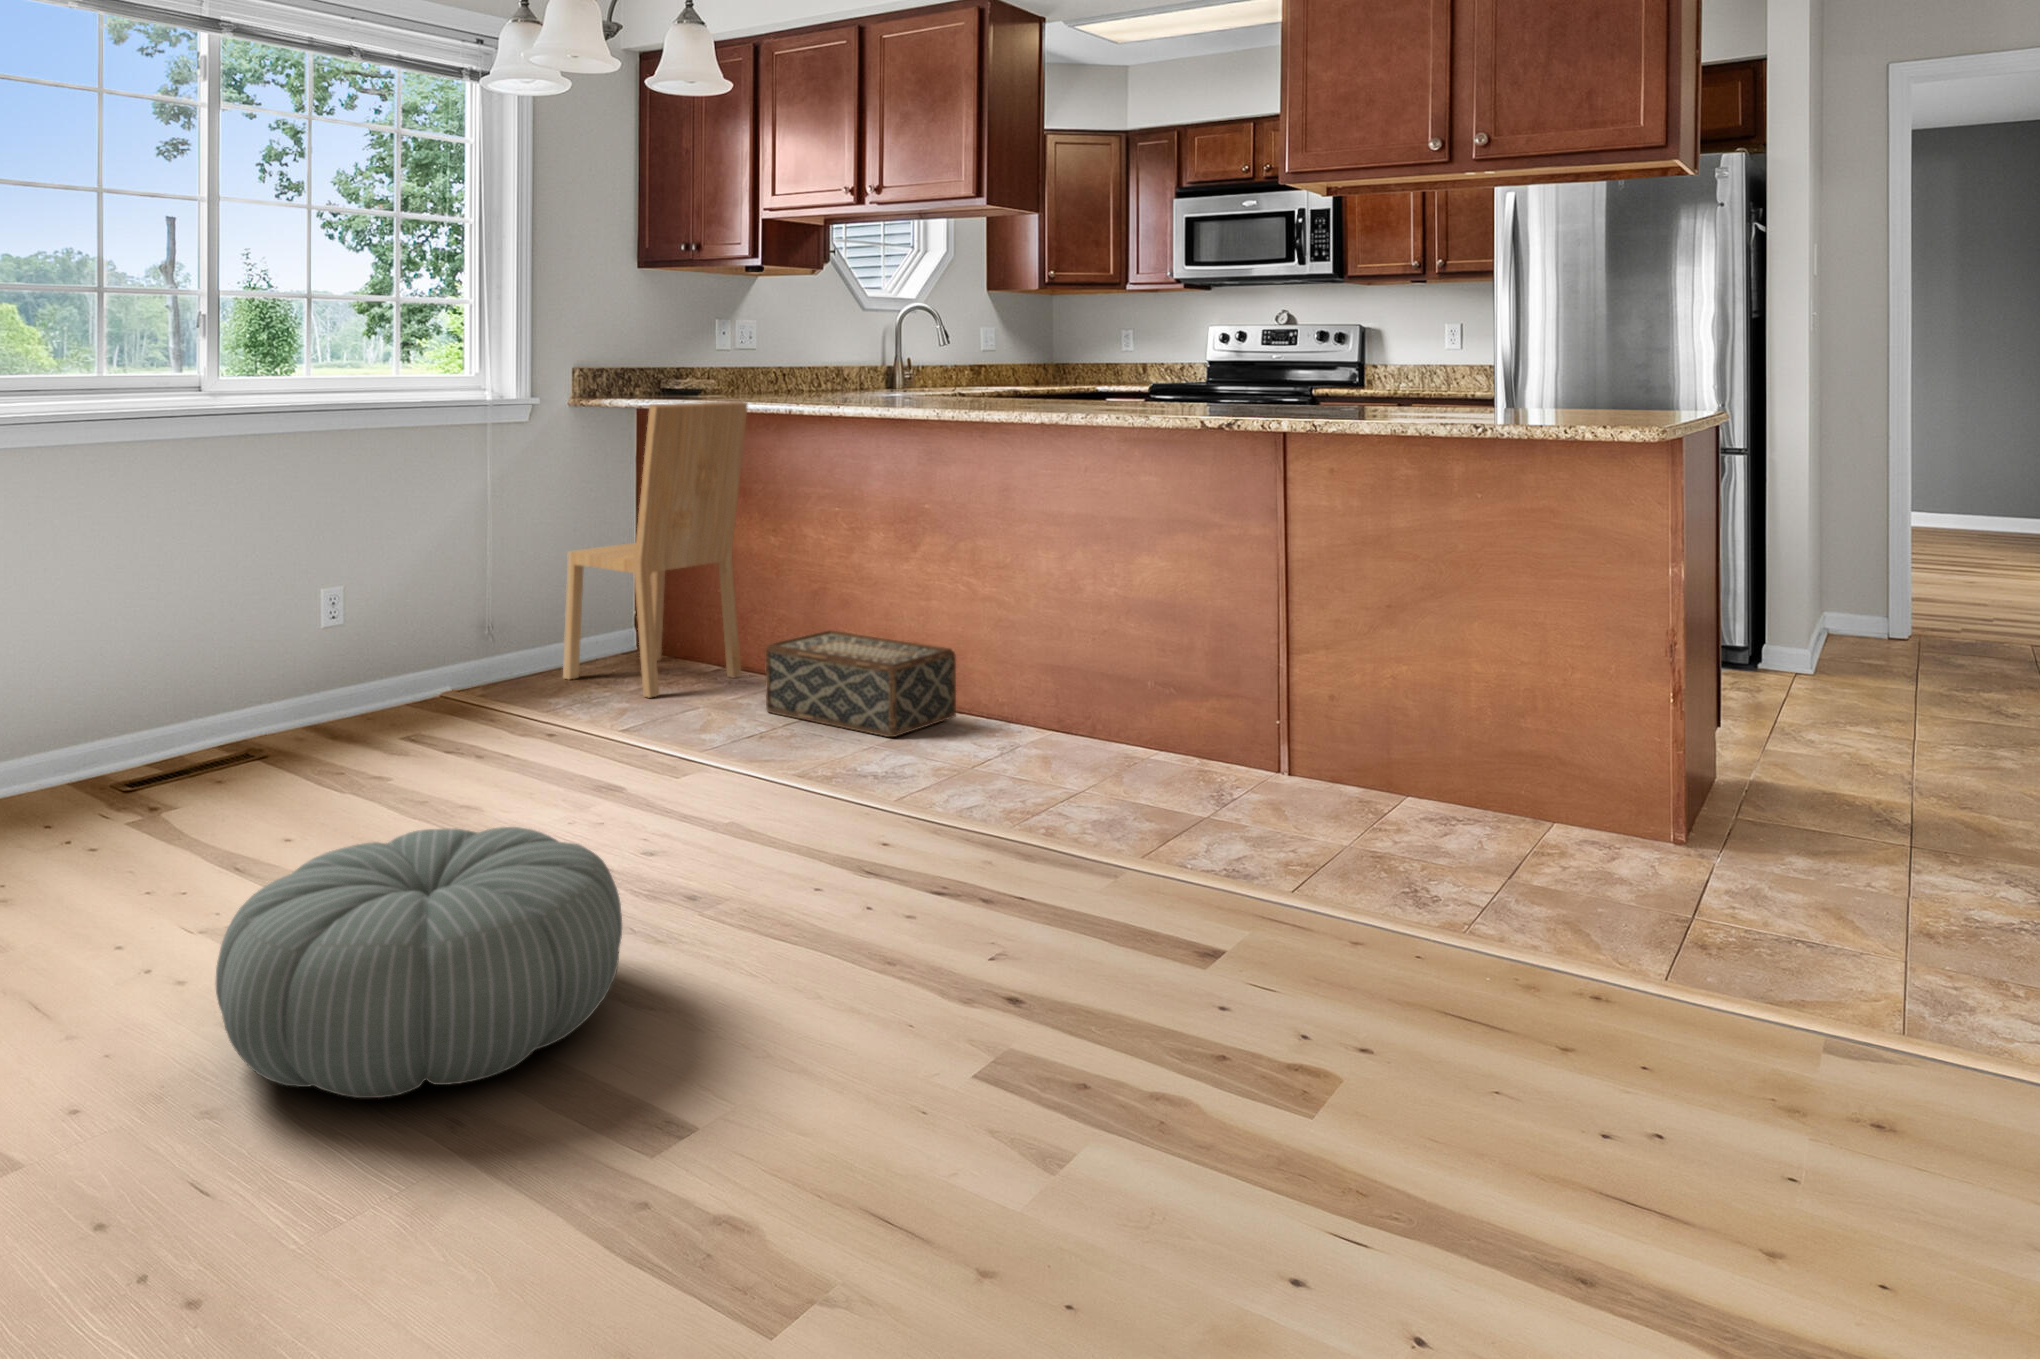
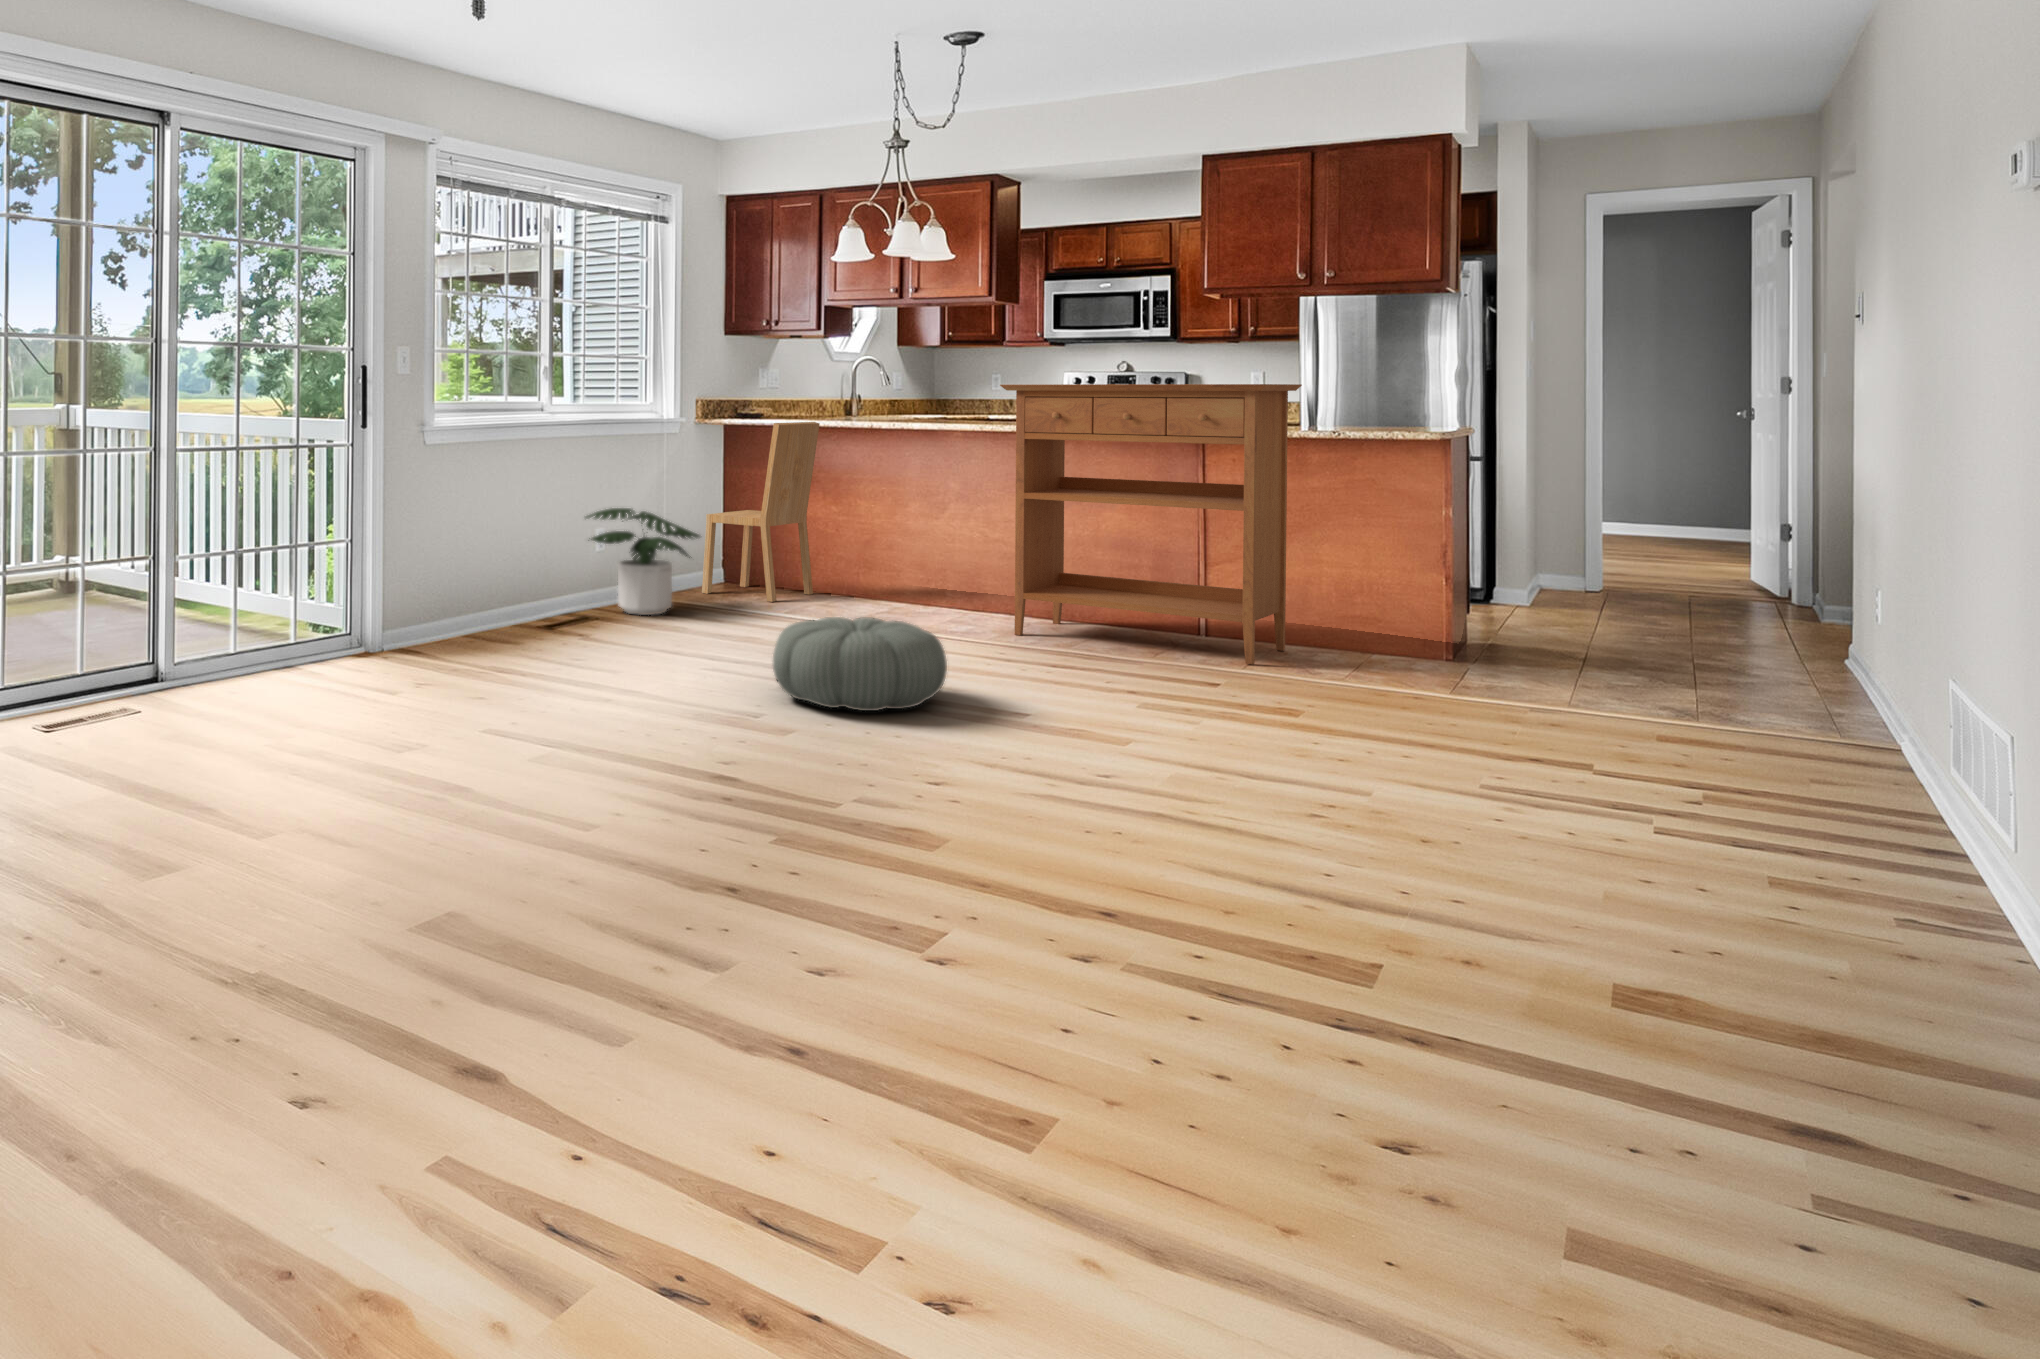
console table: none [942,334,1433,857] -> present [1000,384,1302,664]
potted plant: none [274,552,516,740] -> present [586,508,700,615]
woven basket: present [766,631,956,737] -> none [854,563,975,620]

